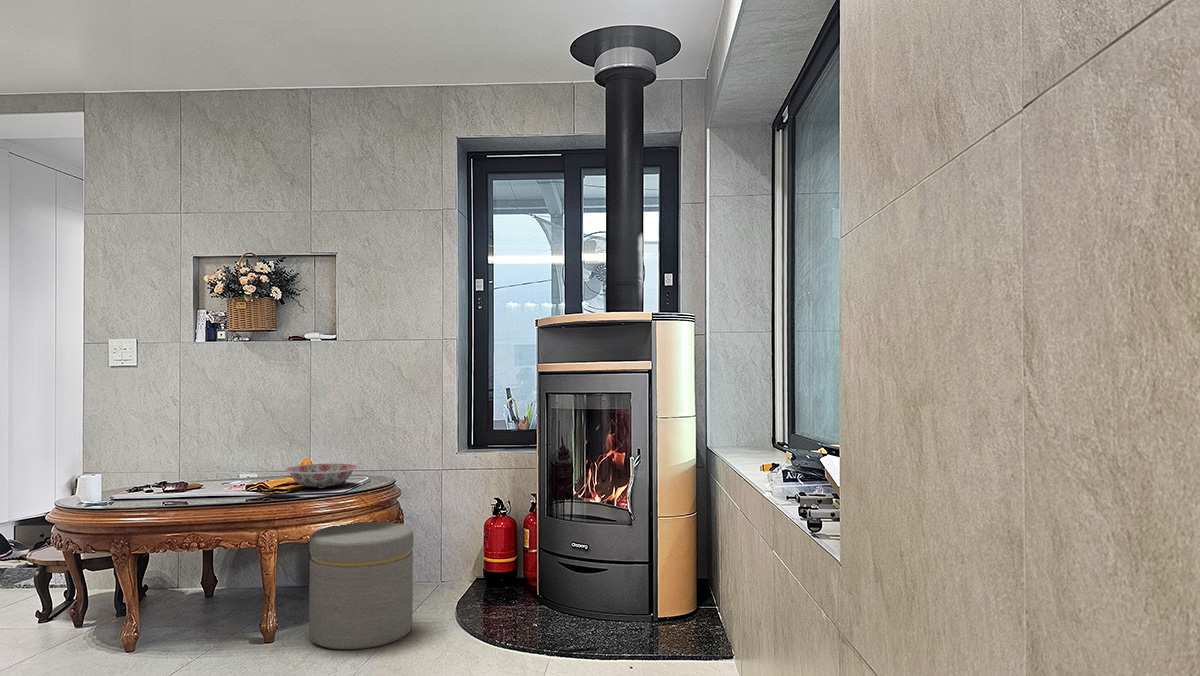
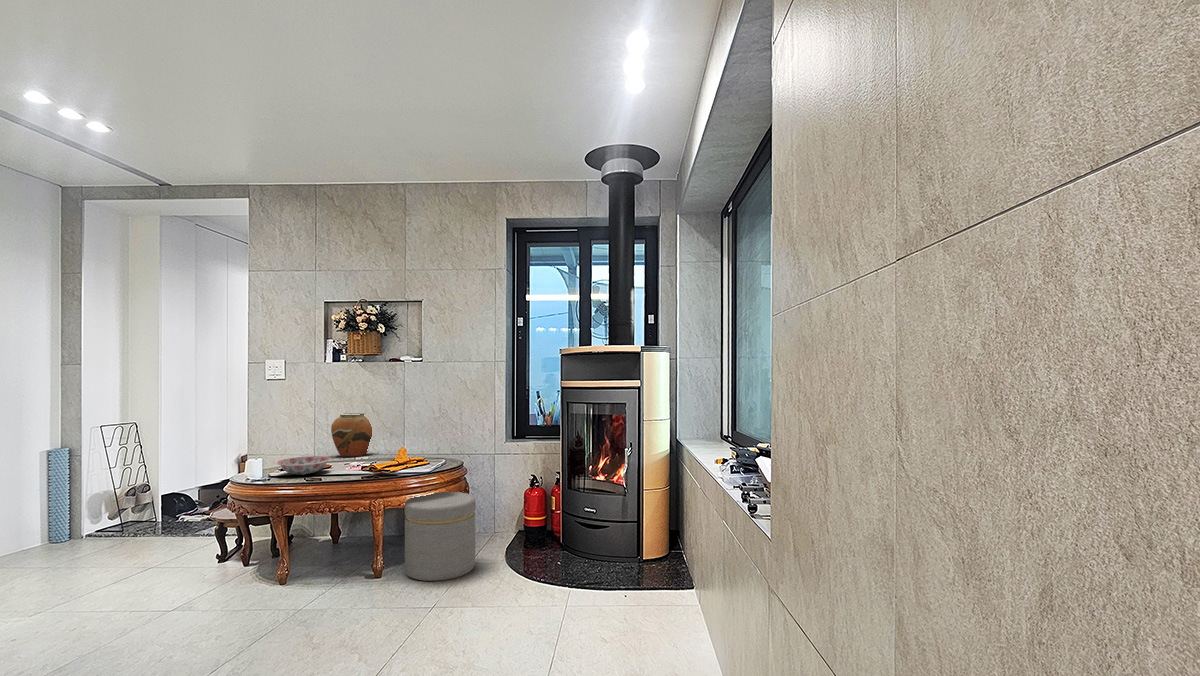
vase: none [205,414,270,475] -> present [331,413,372,457]
ceramic bowl: present [285,464,357,487] -> present [277,456,331,474]

